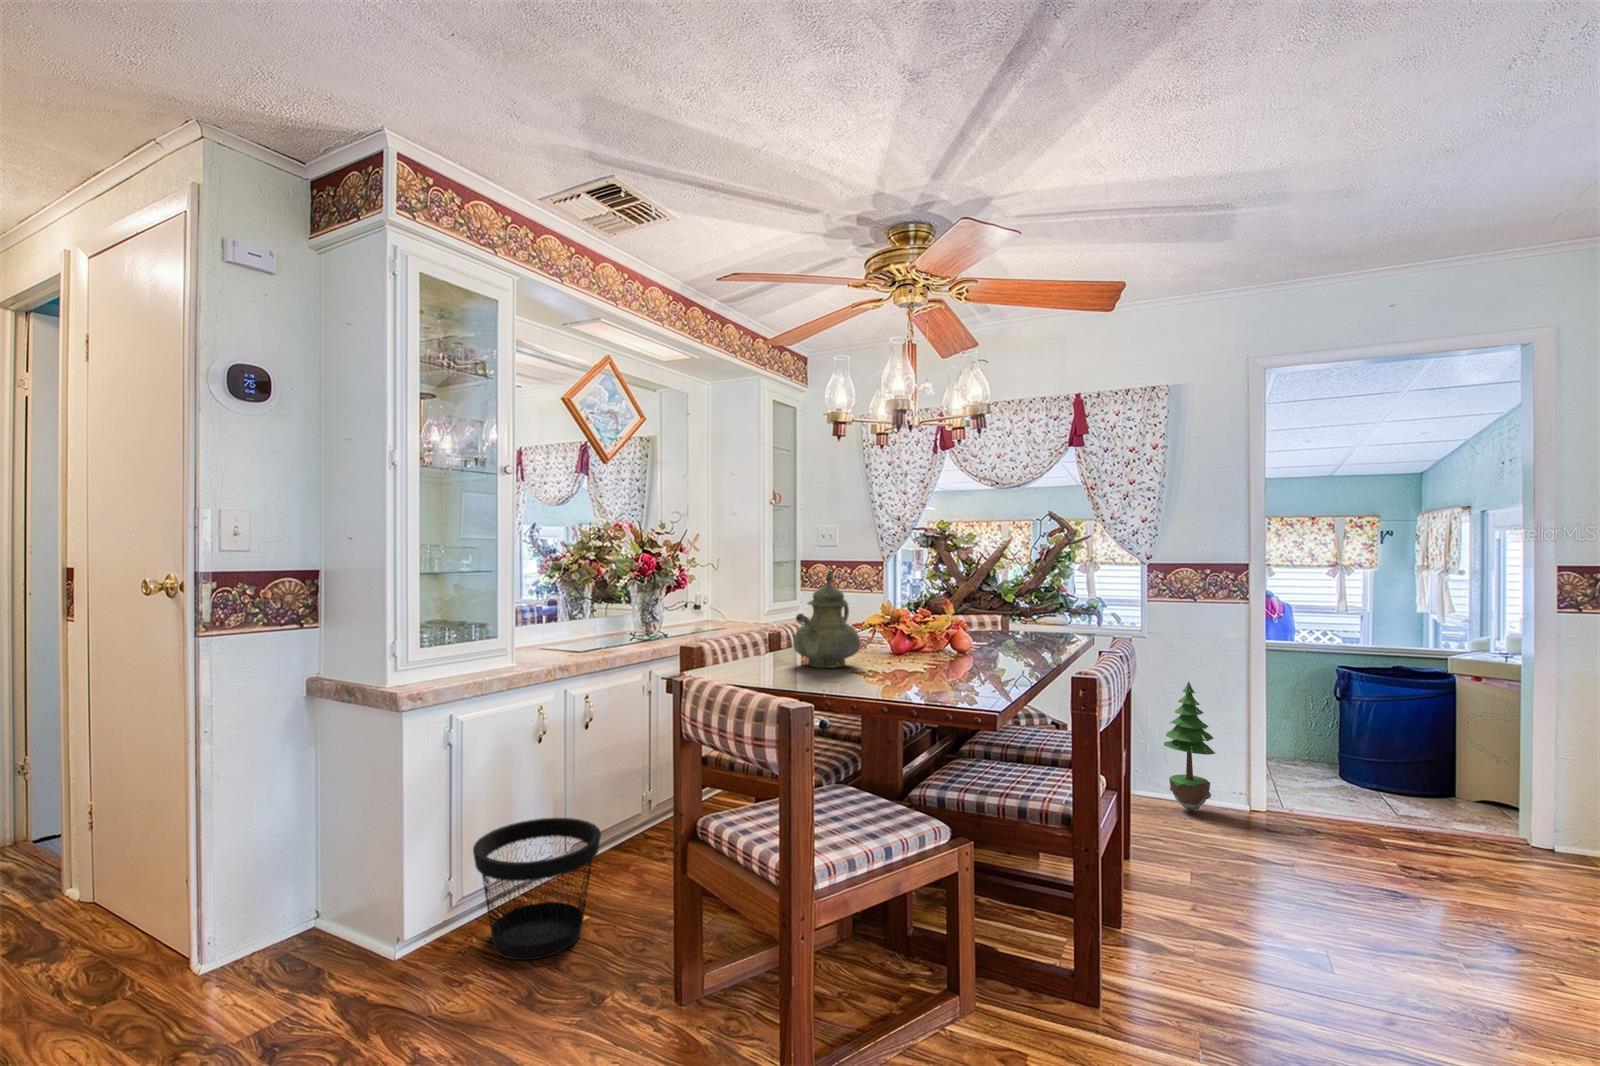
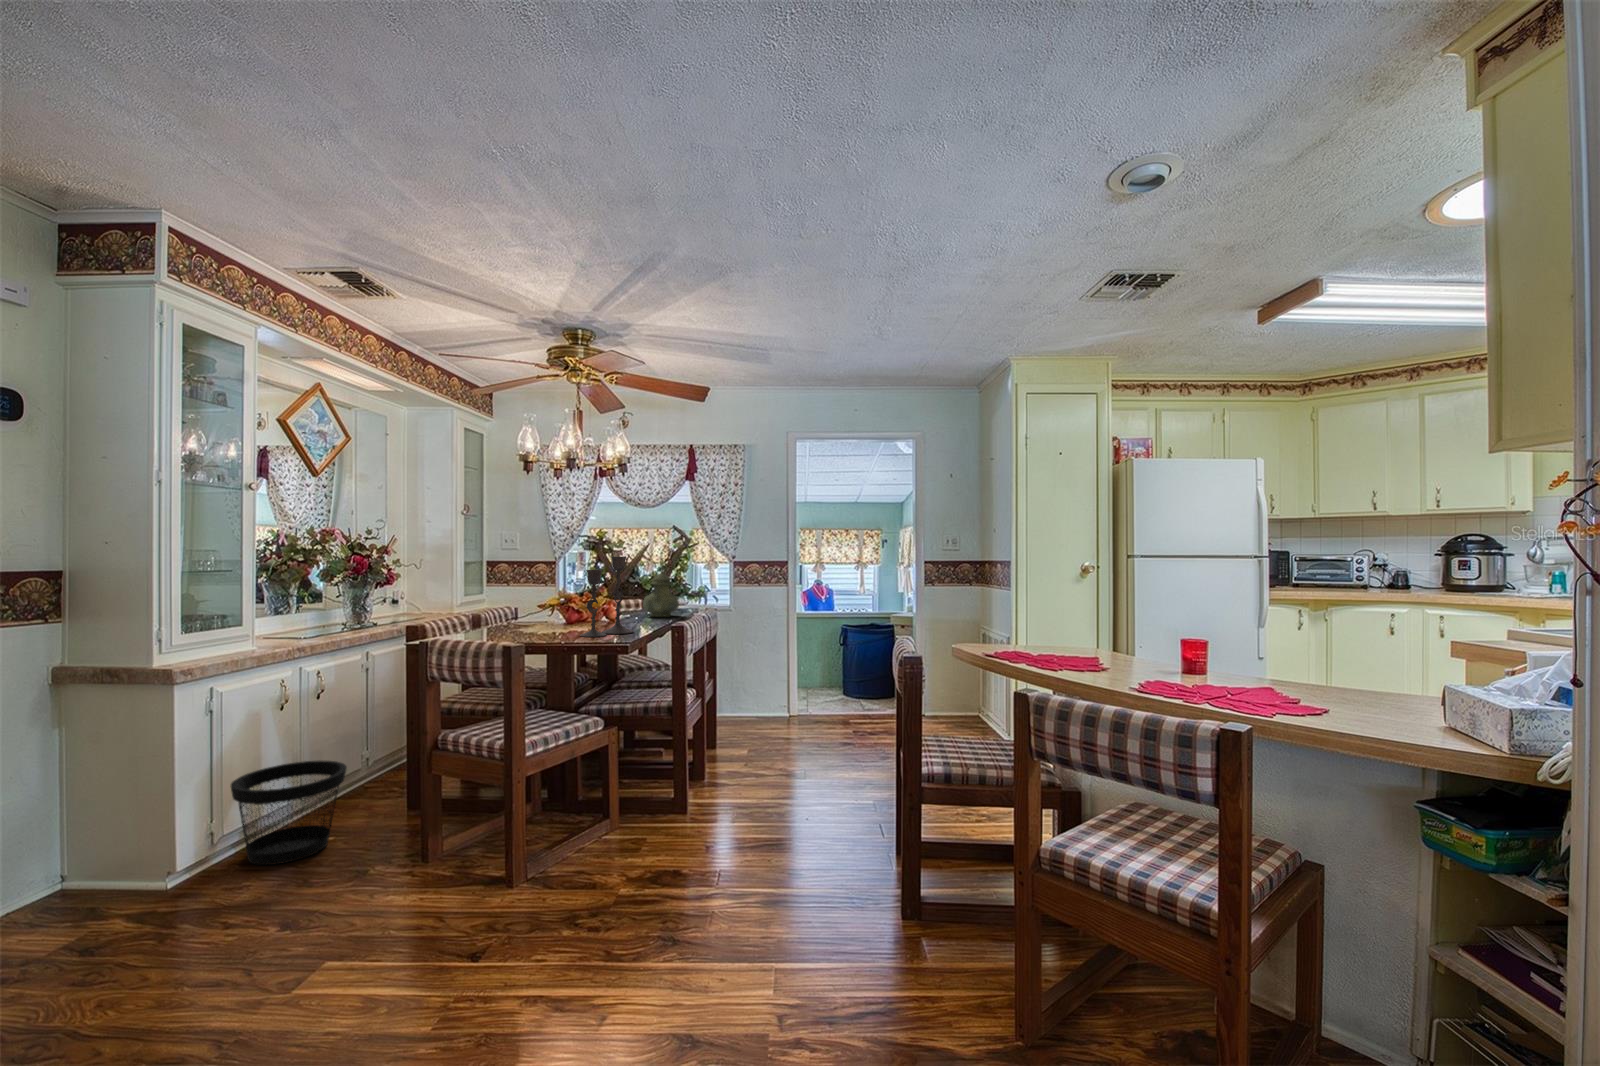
candlestick: none [893,553,981,686] -> present [580,557,633,637]
teapot: present [793,571,860,668] -> present [643,567,679,617]
potted tree: present [1164,682,1215,811] -> none [743,636,772,717]

